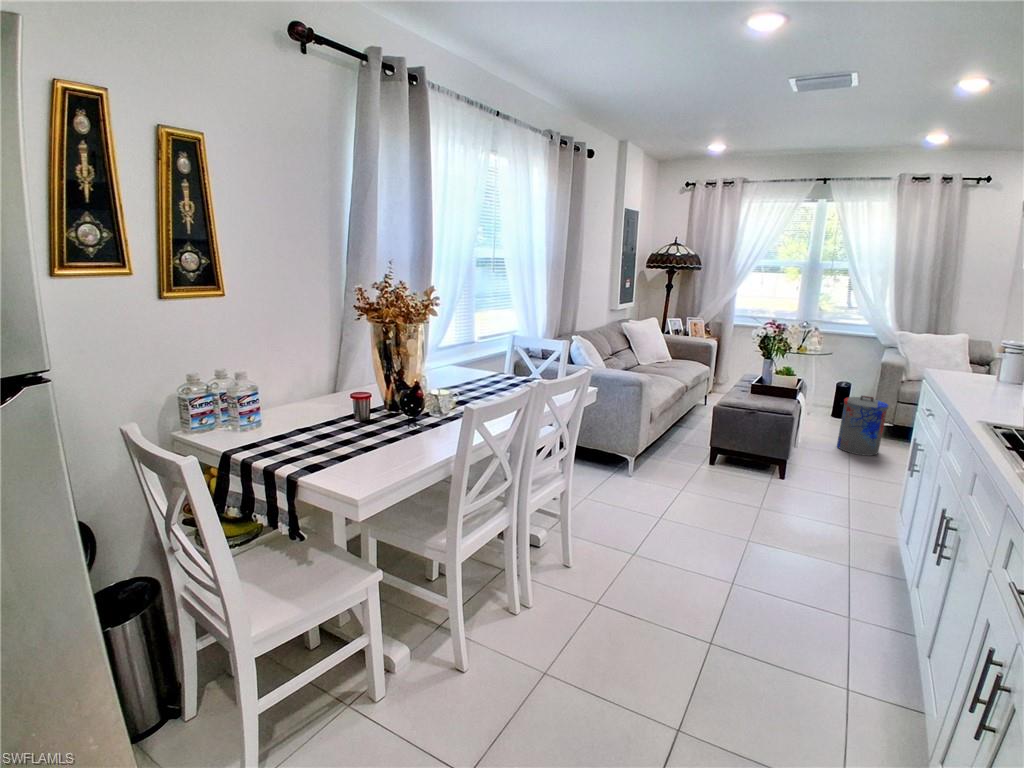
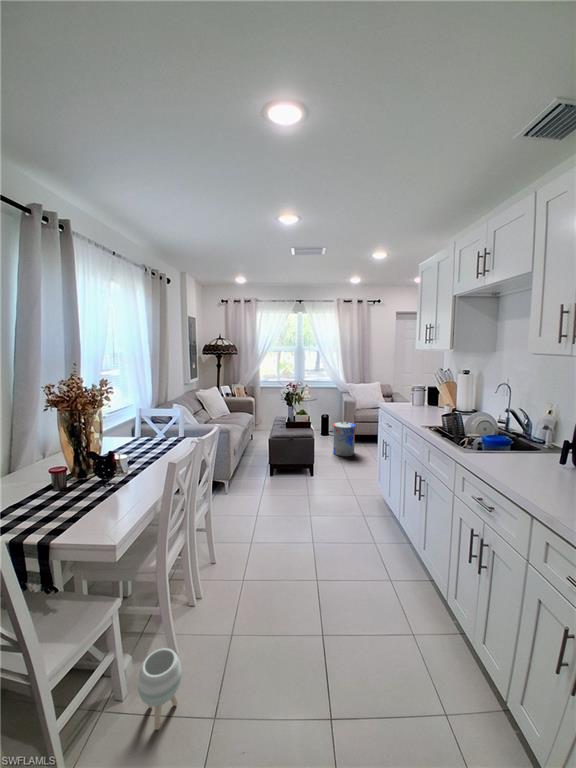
planter: none [498,575,539,642] -> present [138,648,182,730]

